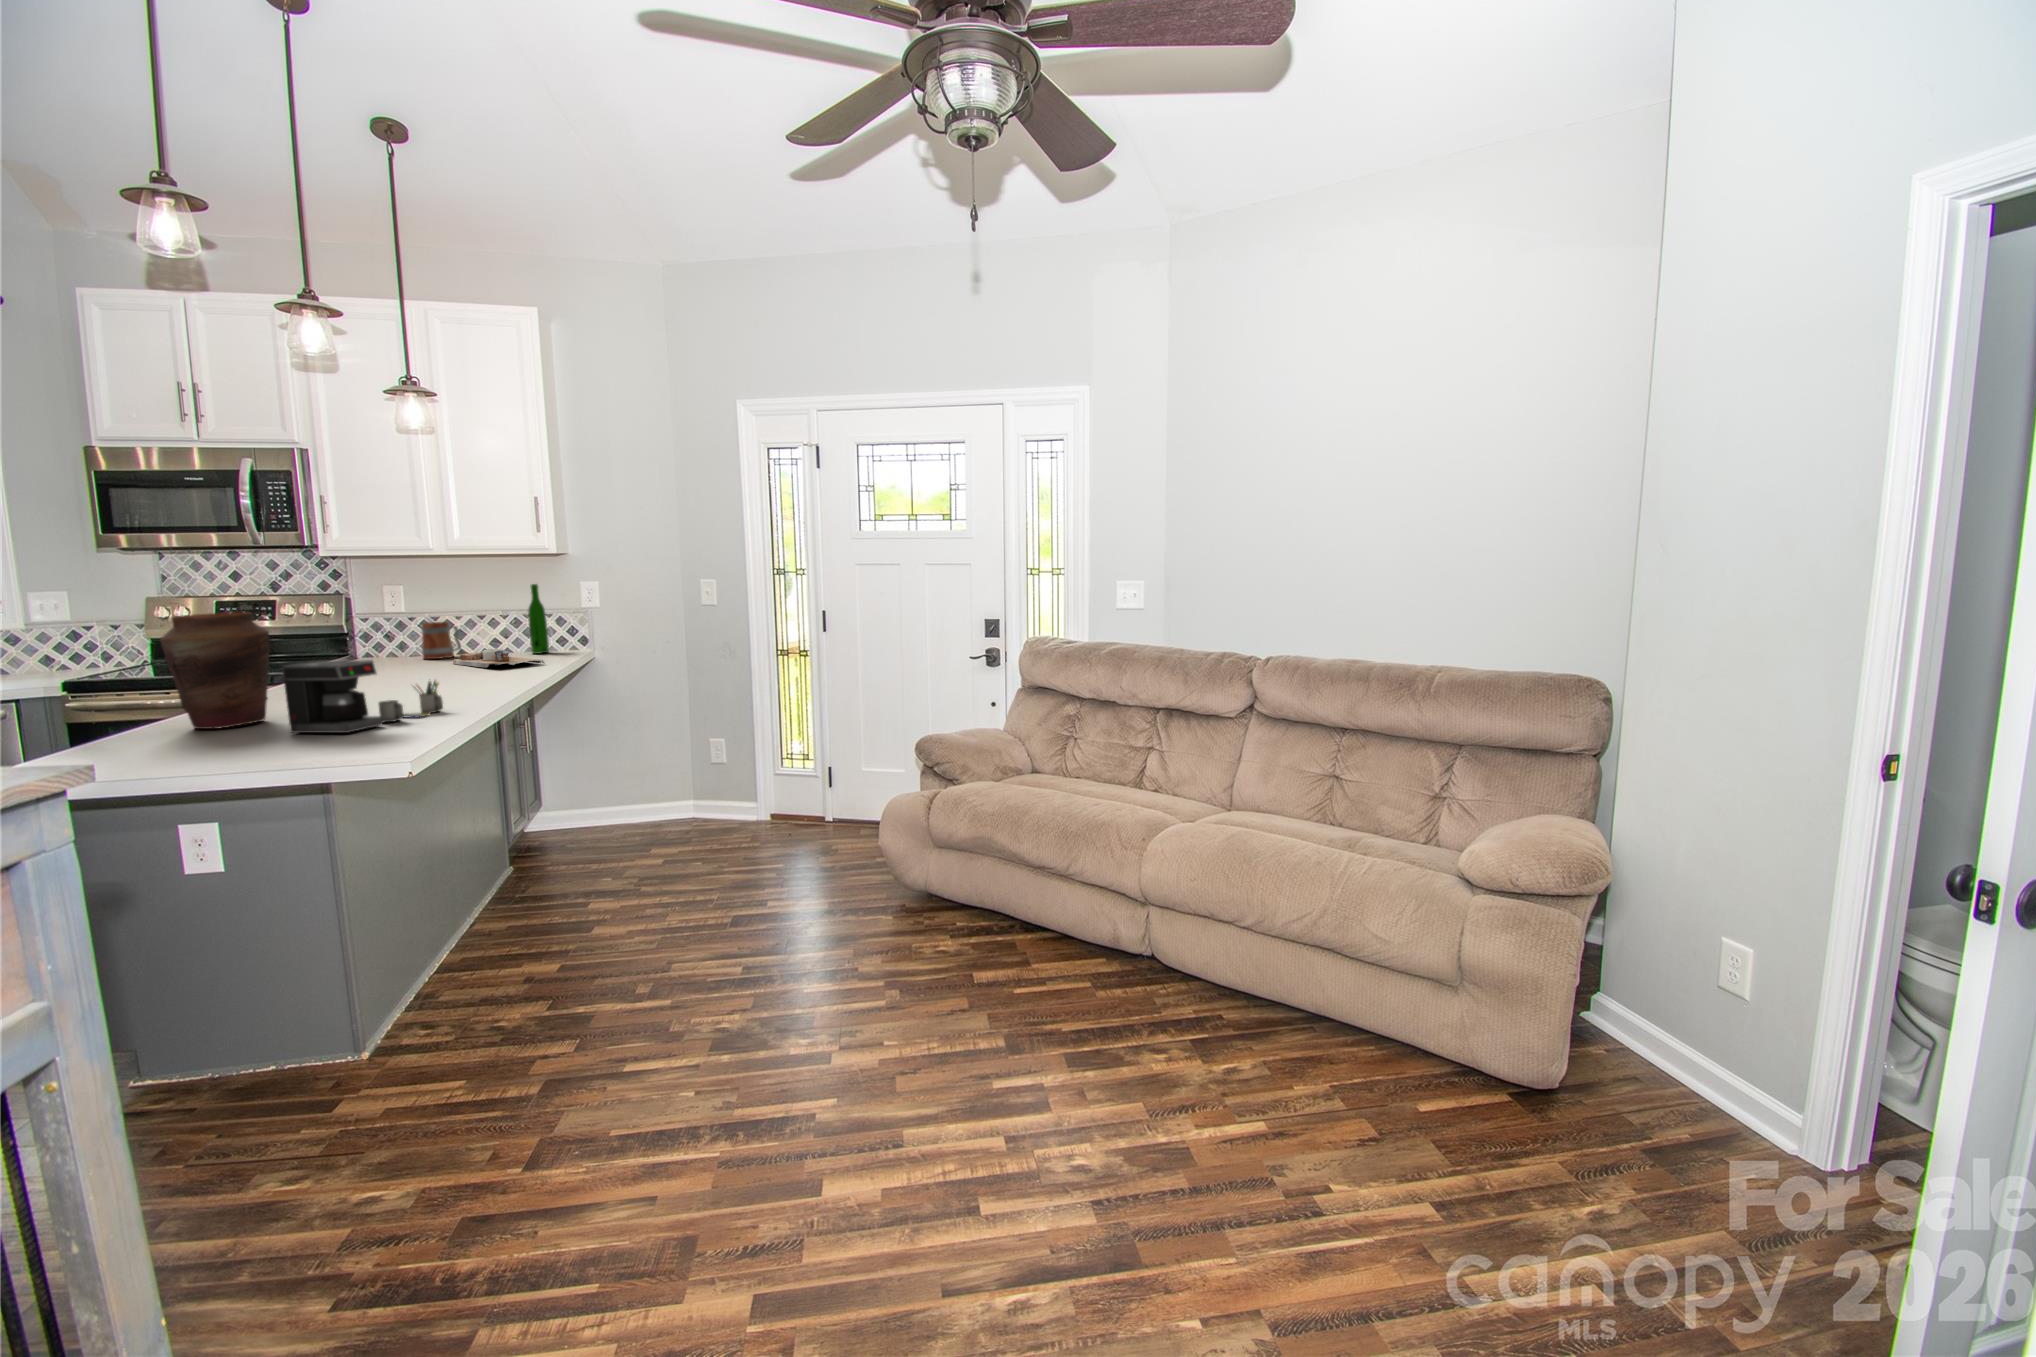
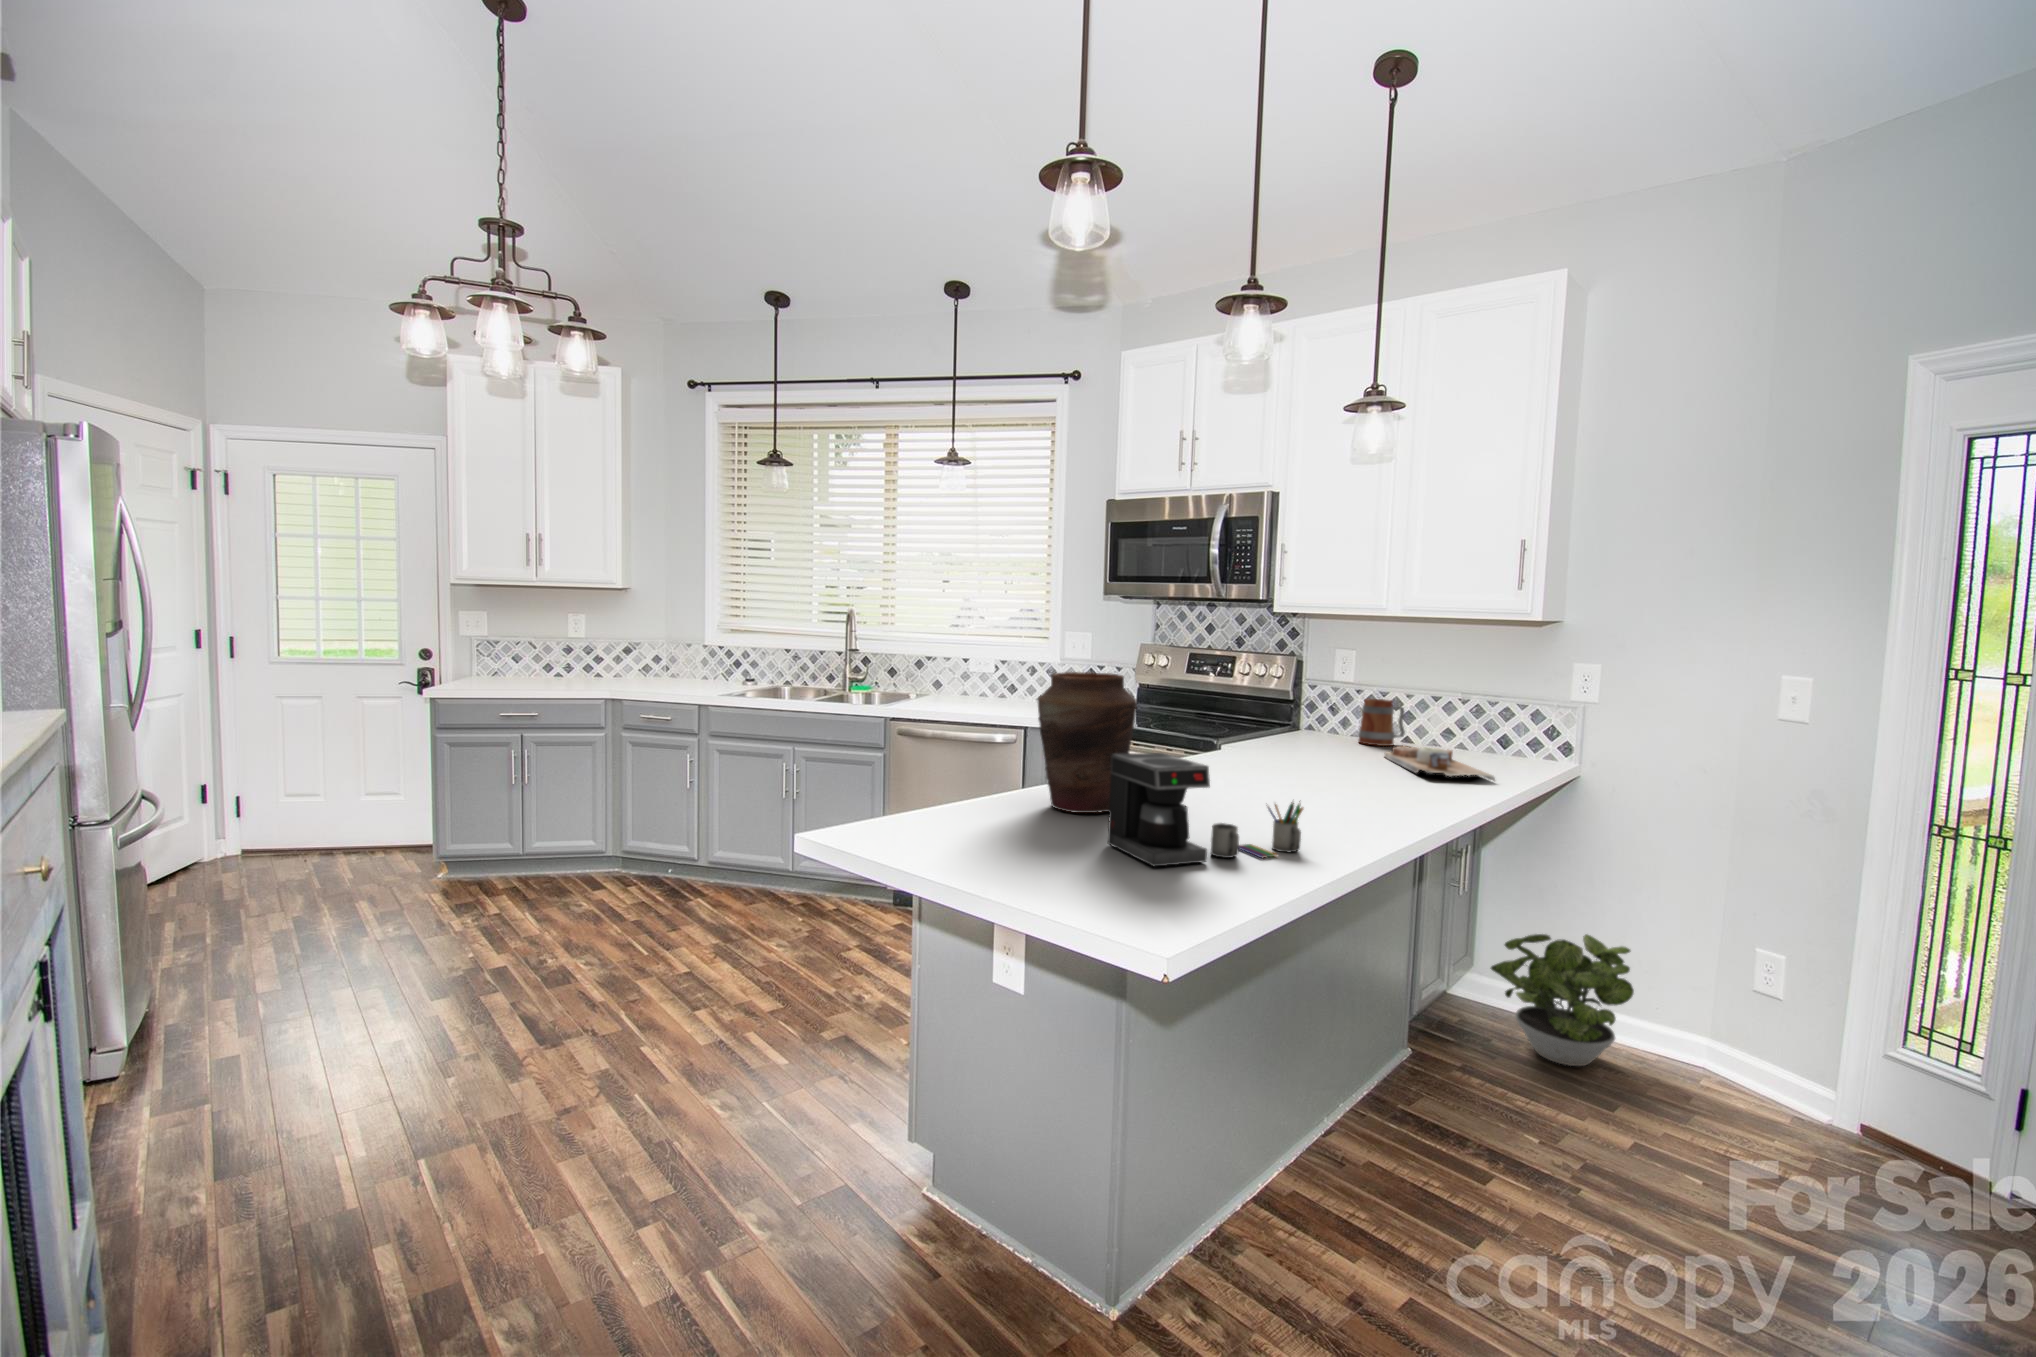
wine bottle: present [528,584,549,654] -> none [1489,664,1517,761]
potted plant: none [559,760,648,845] -> present [1491,934,1634,1066]

